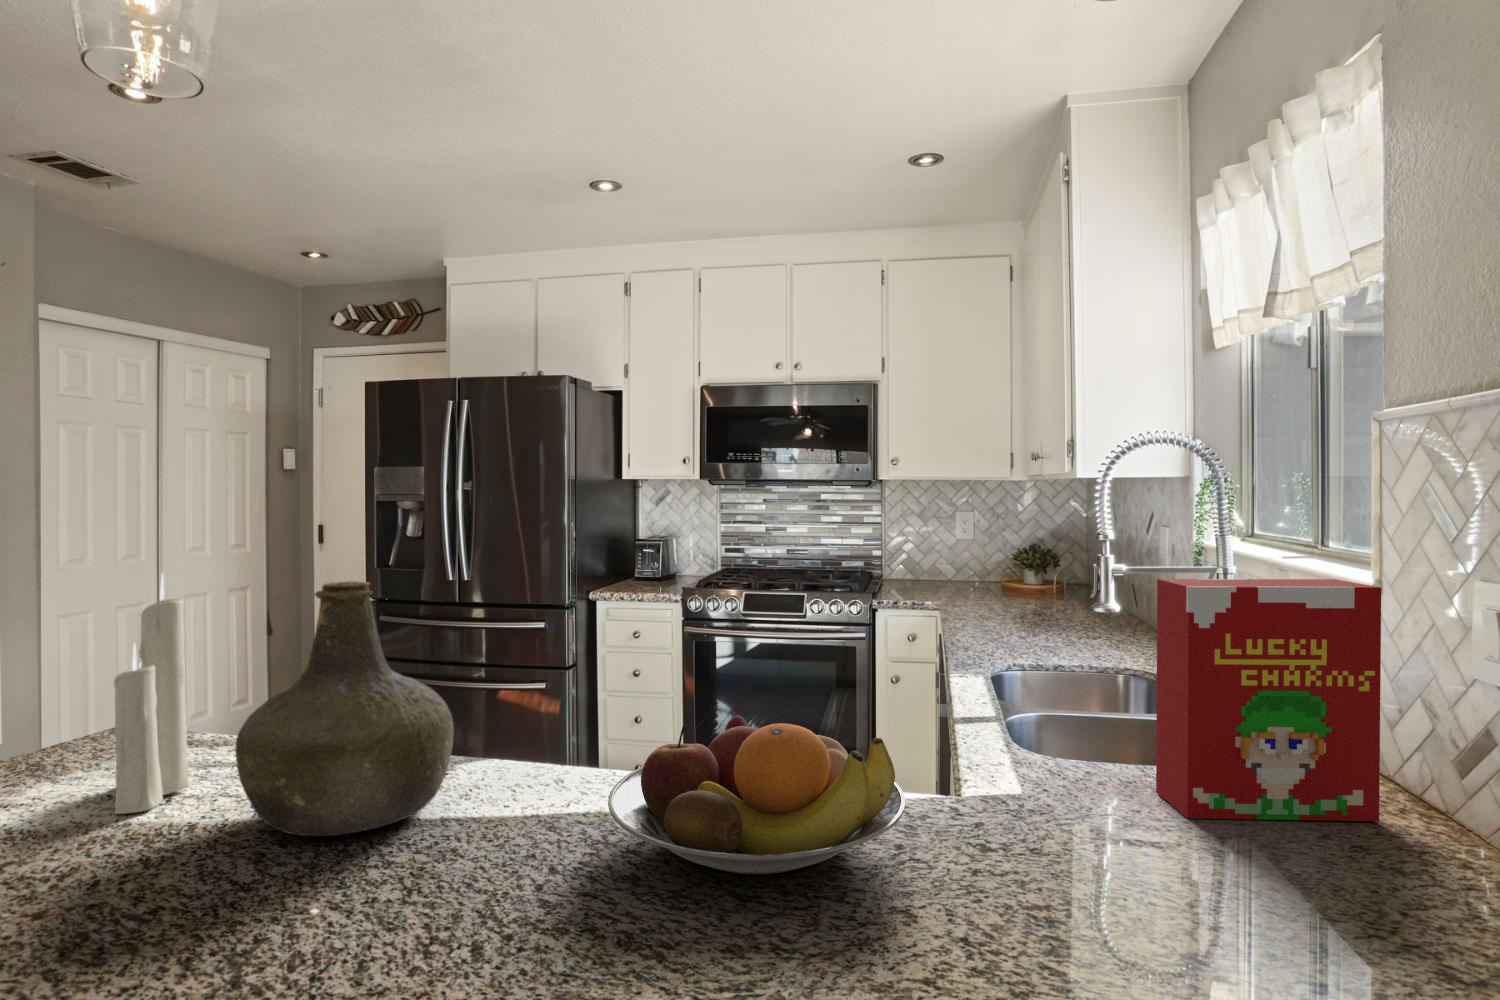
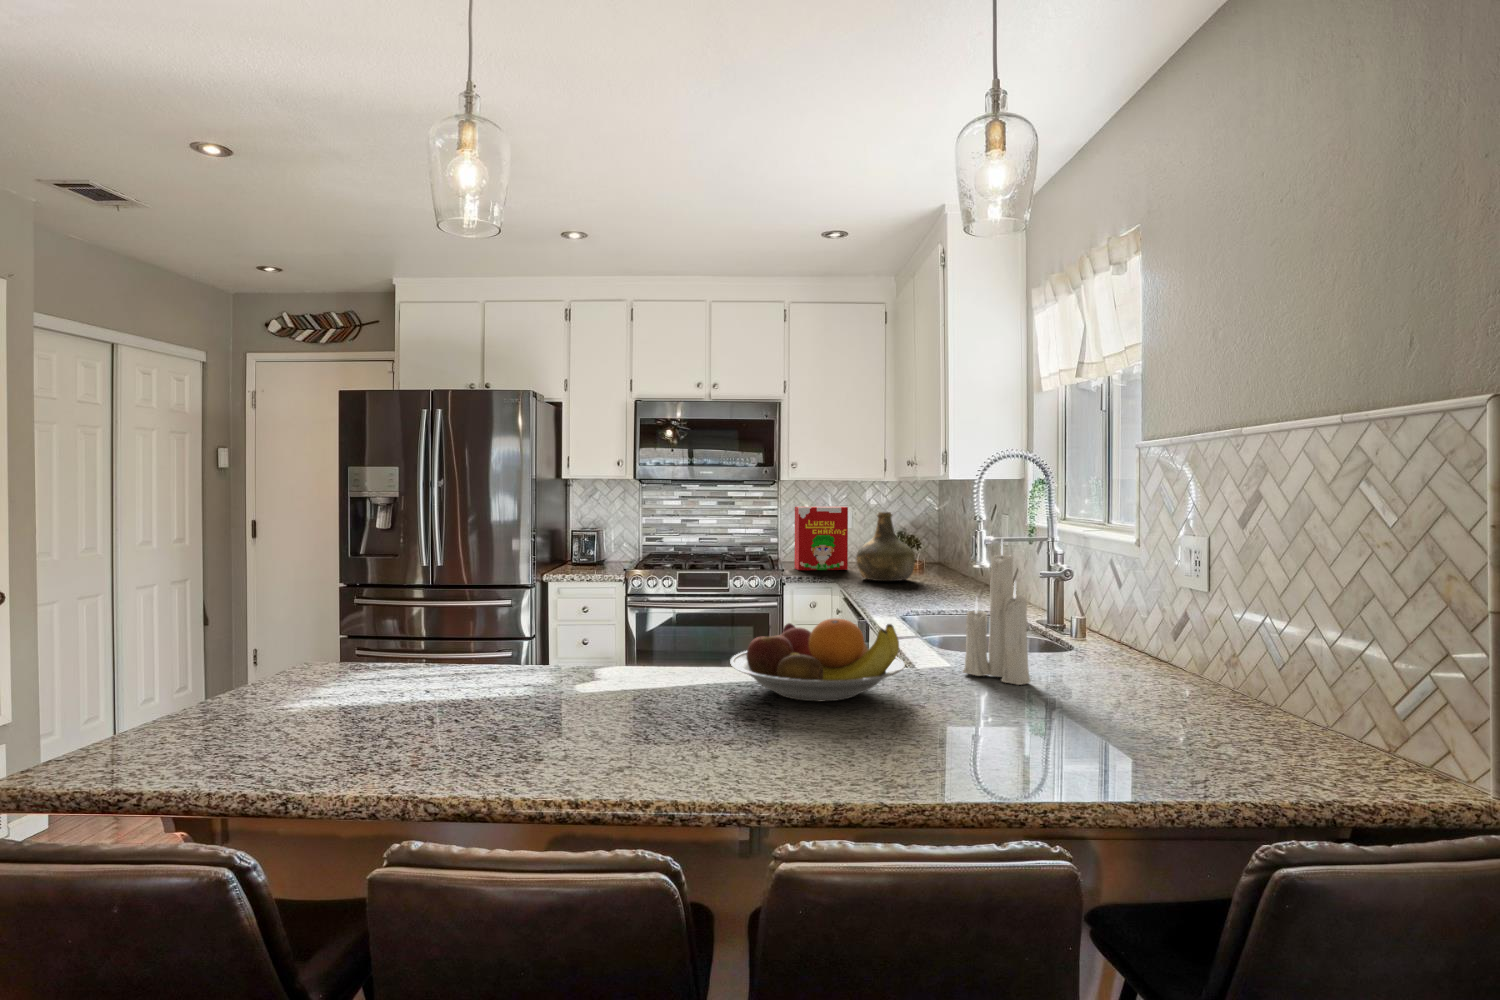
candle: present [114,574,190,814] -> present [963,544,1030,685]
cereal box: present [1156,579,1381,821] -> present [795,507,848,570]
bottle: present [235,581,454,836] -> present [856,512,915,581]

